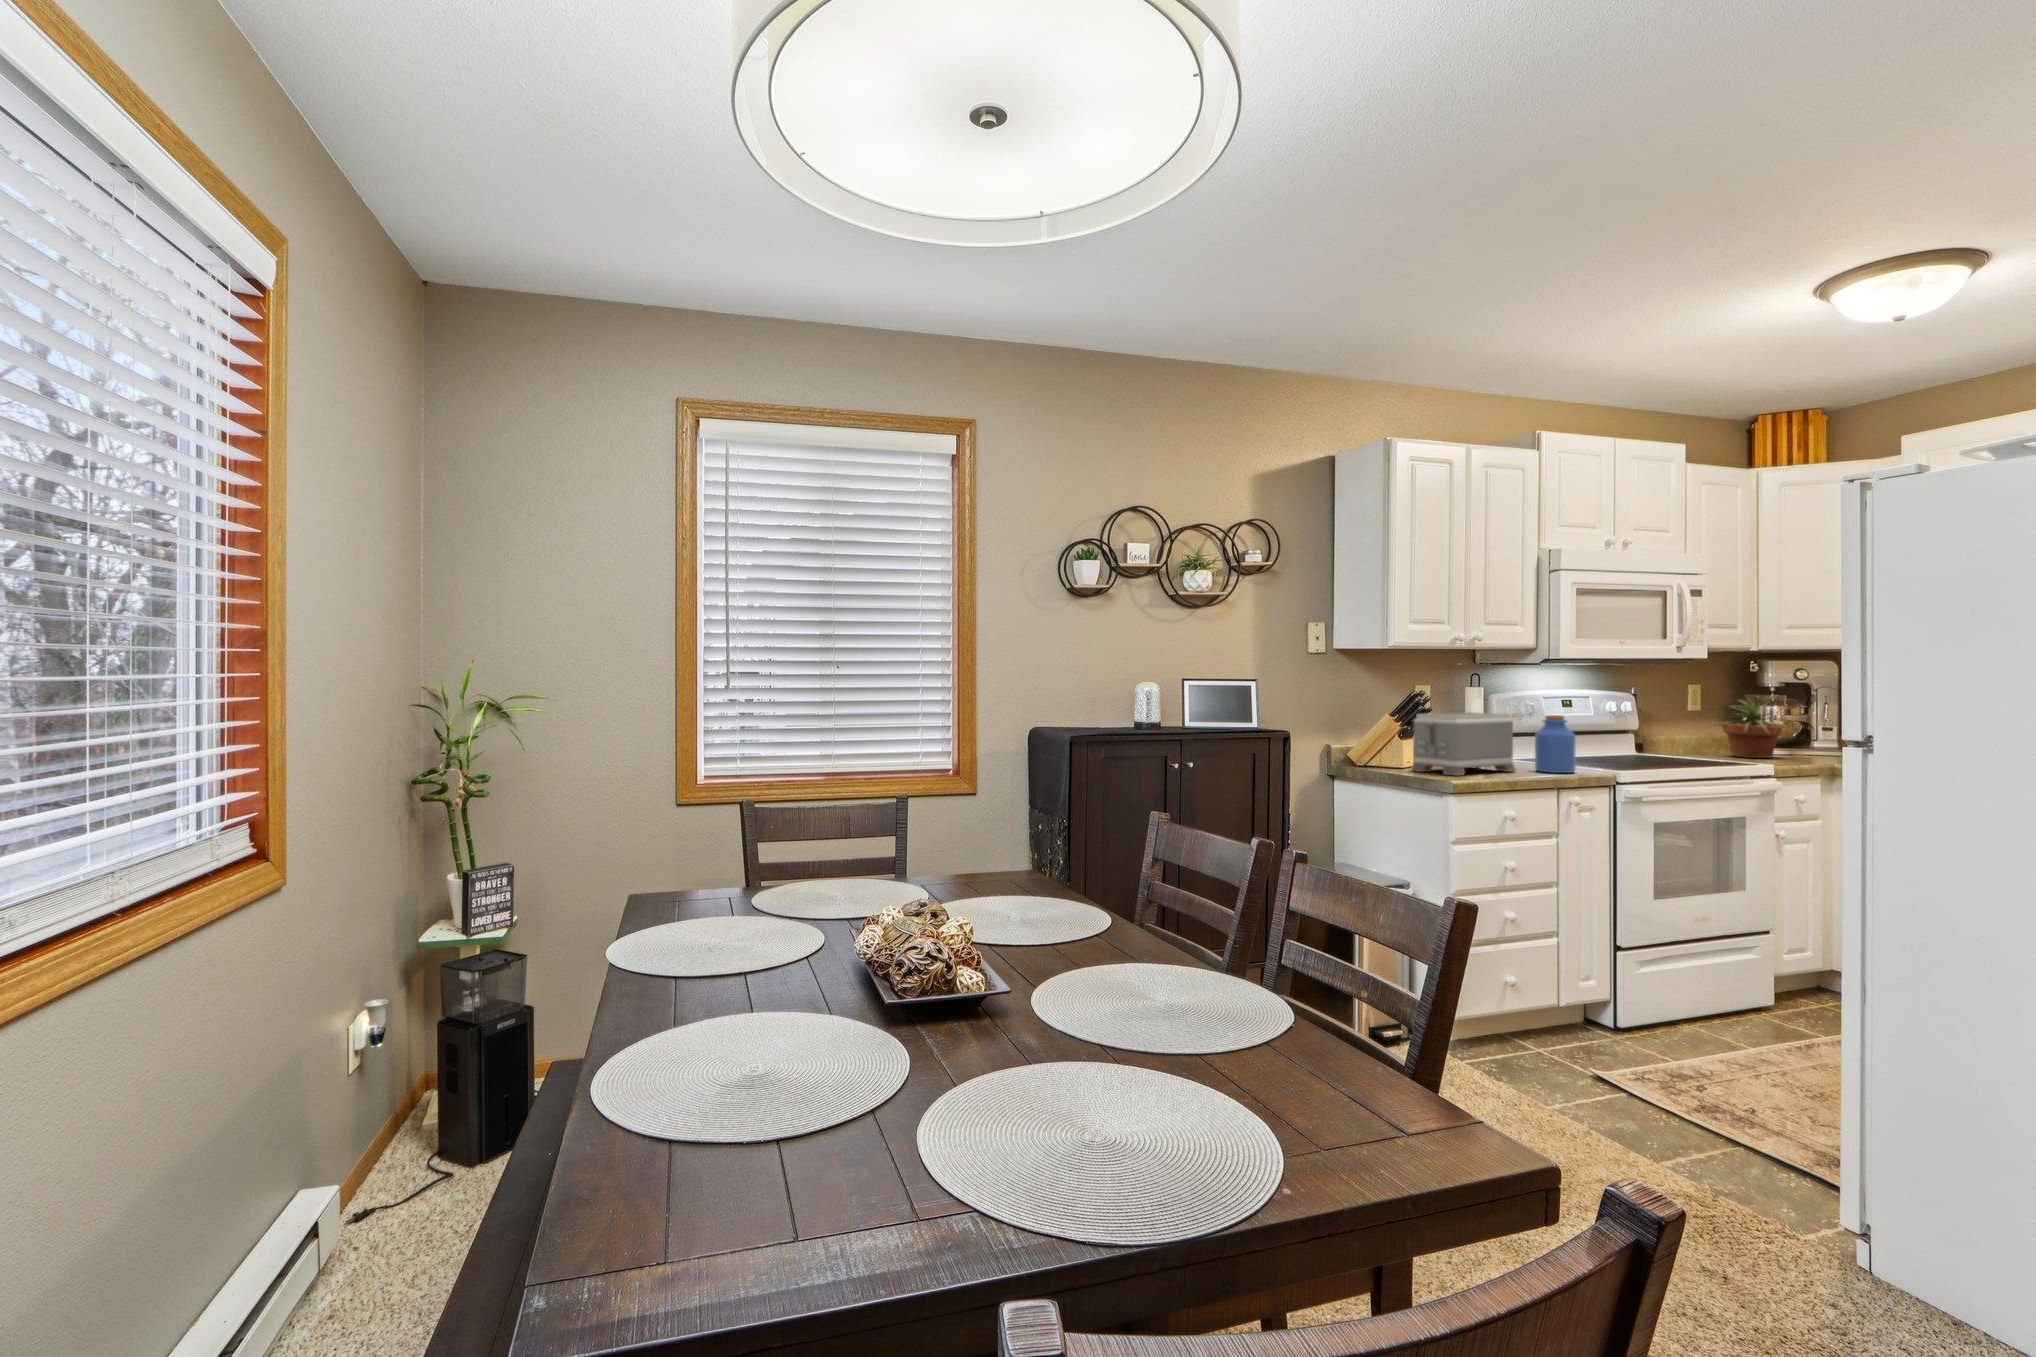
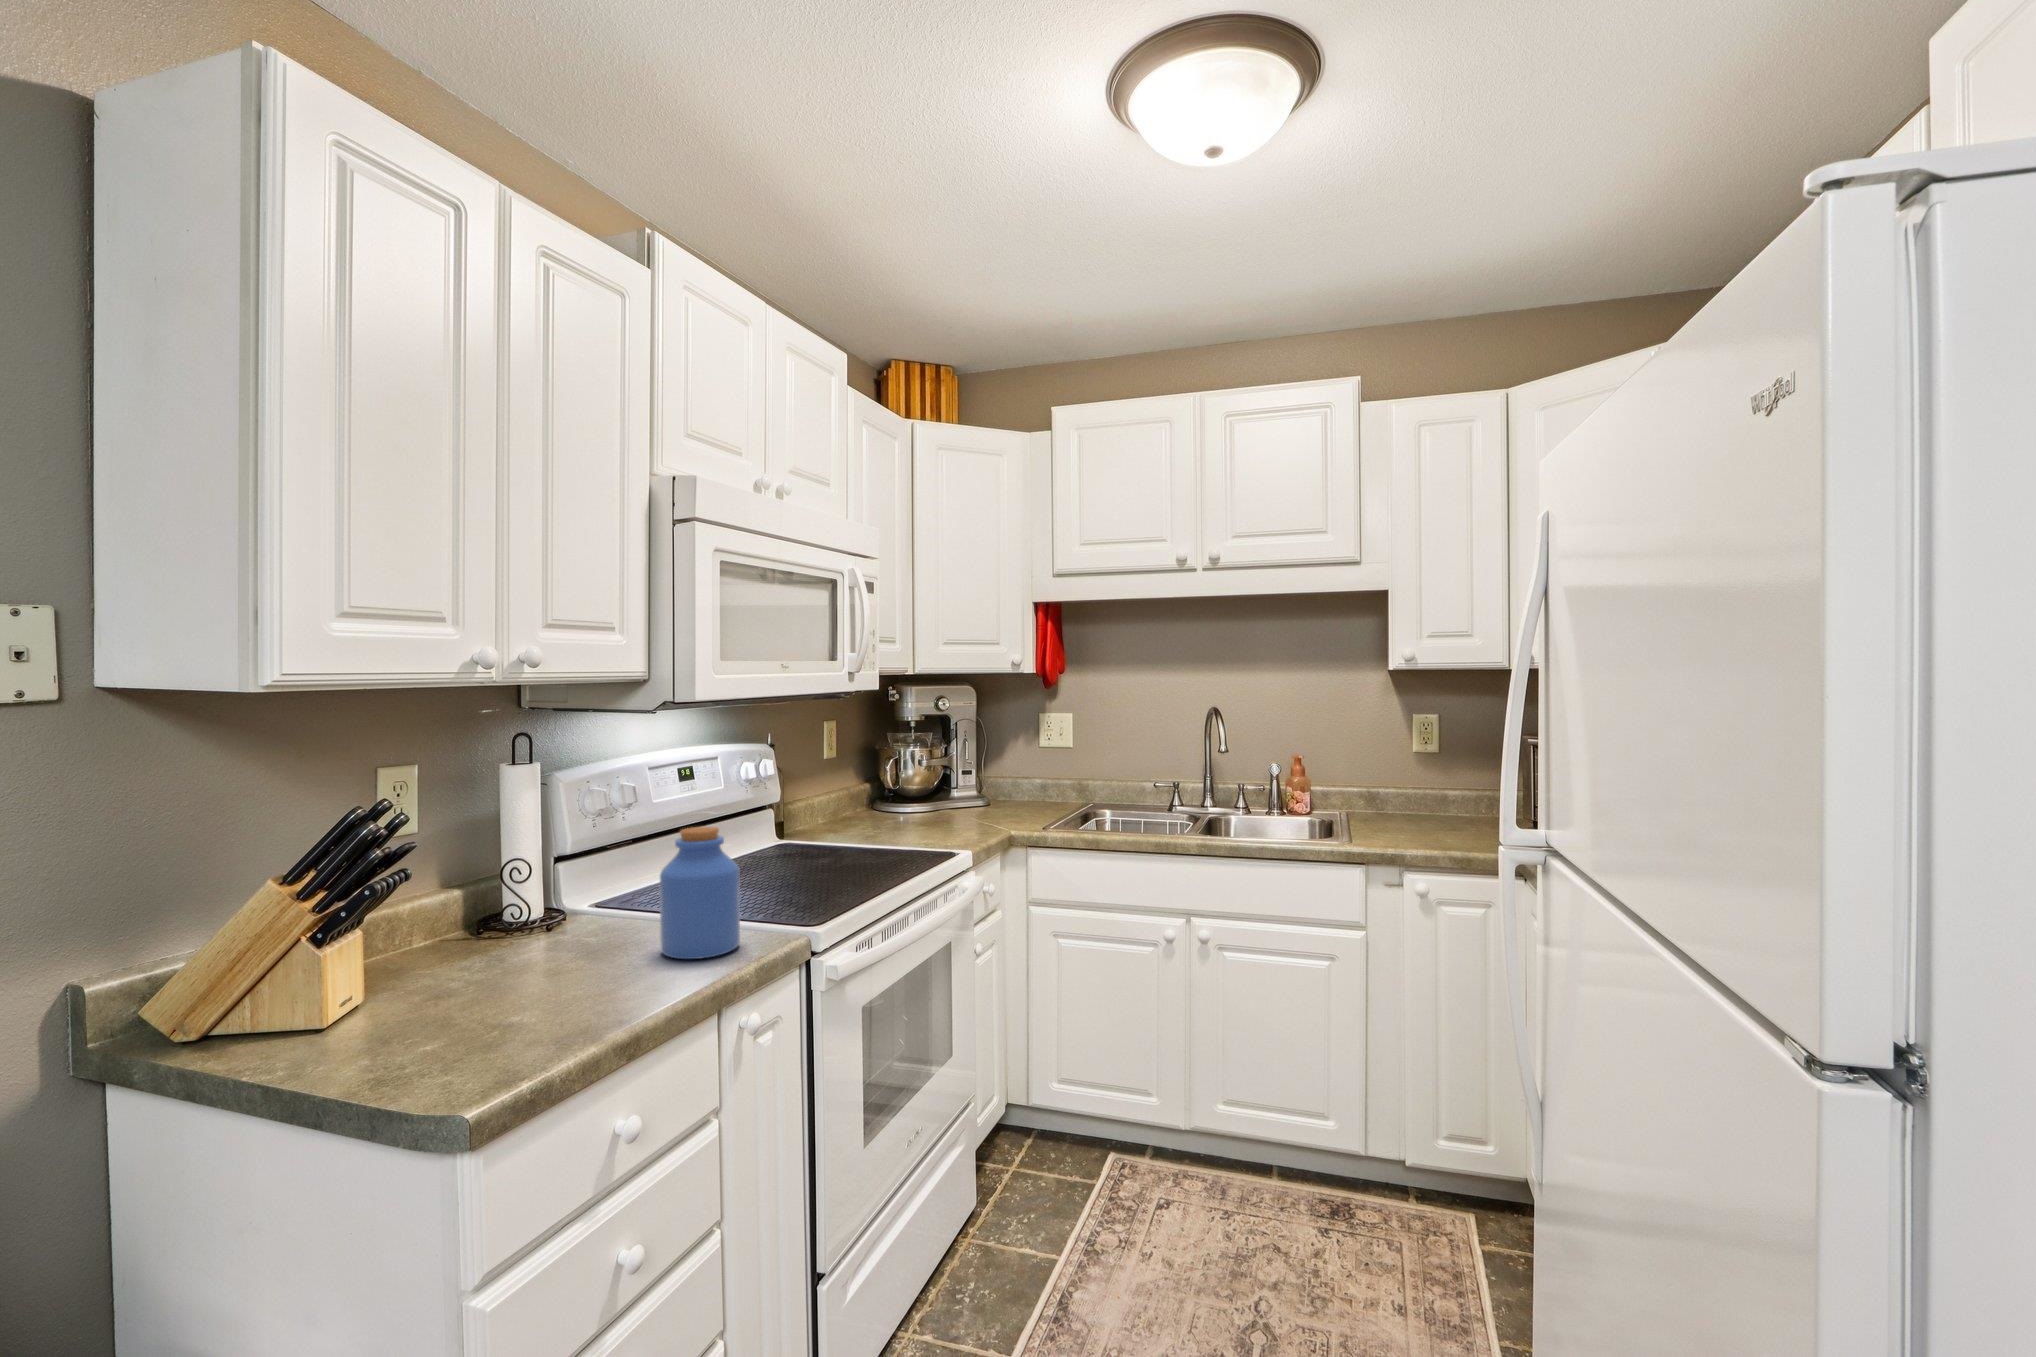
potted plant: present [1714,700,1789,758] -> none [856,737,957,824]
toaster: present [1411,712,1516,776] -> none [340,838,626,1054]

